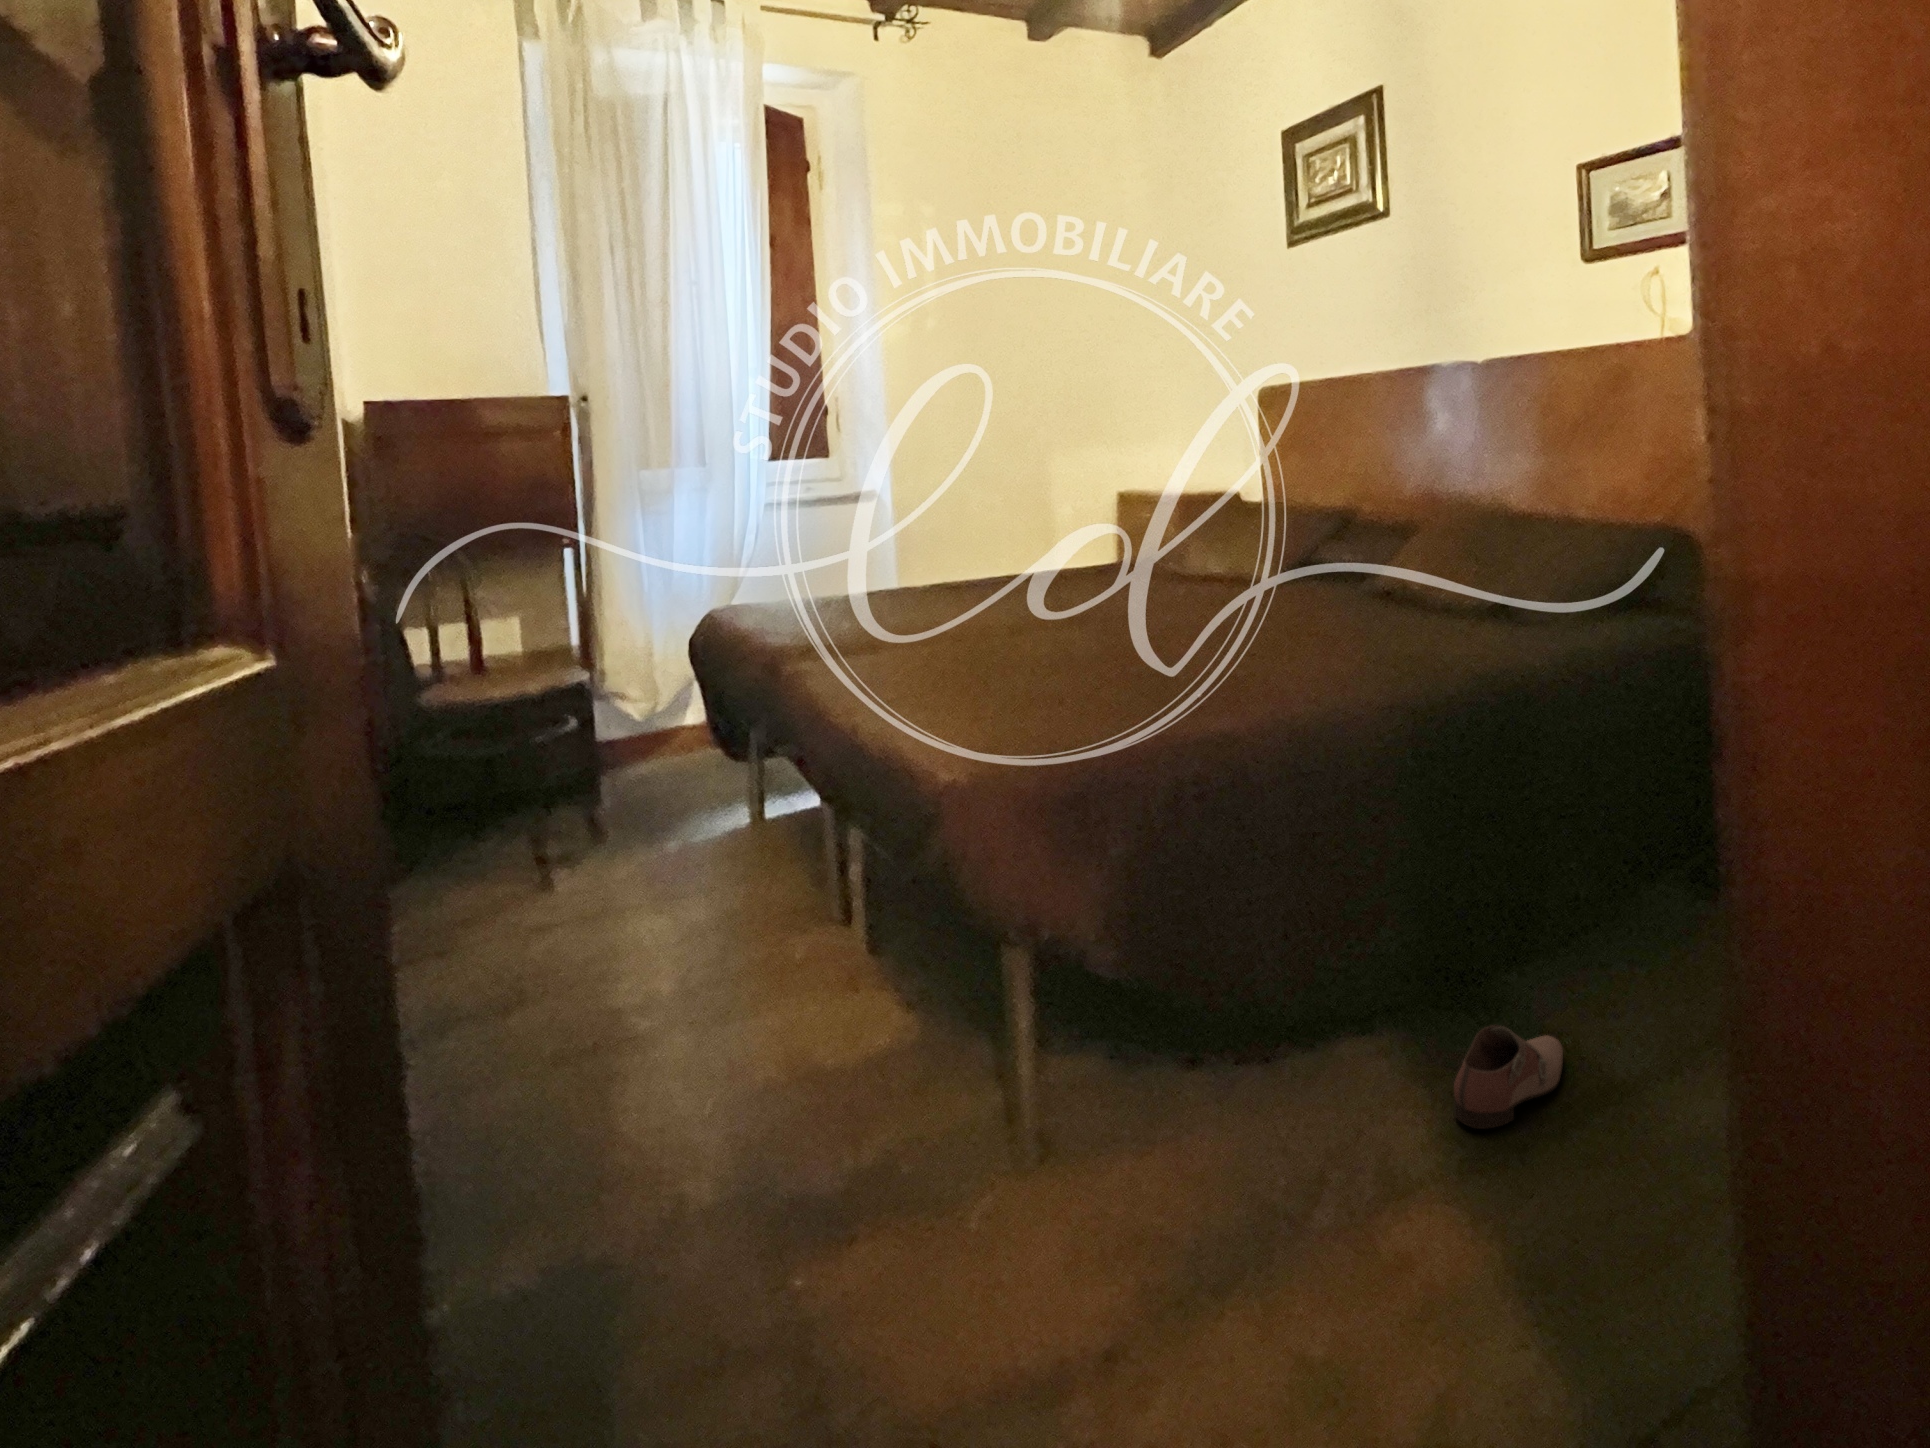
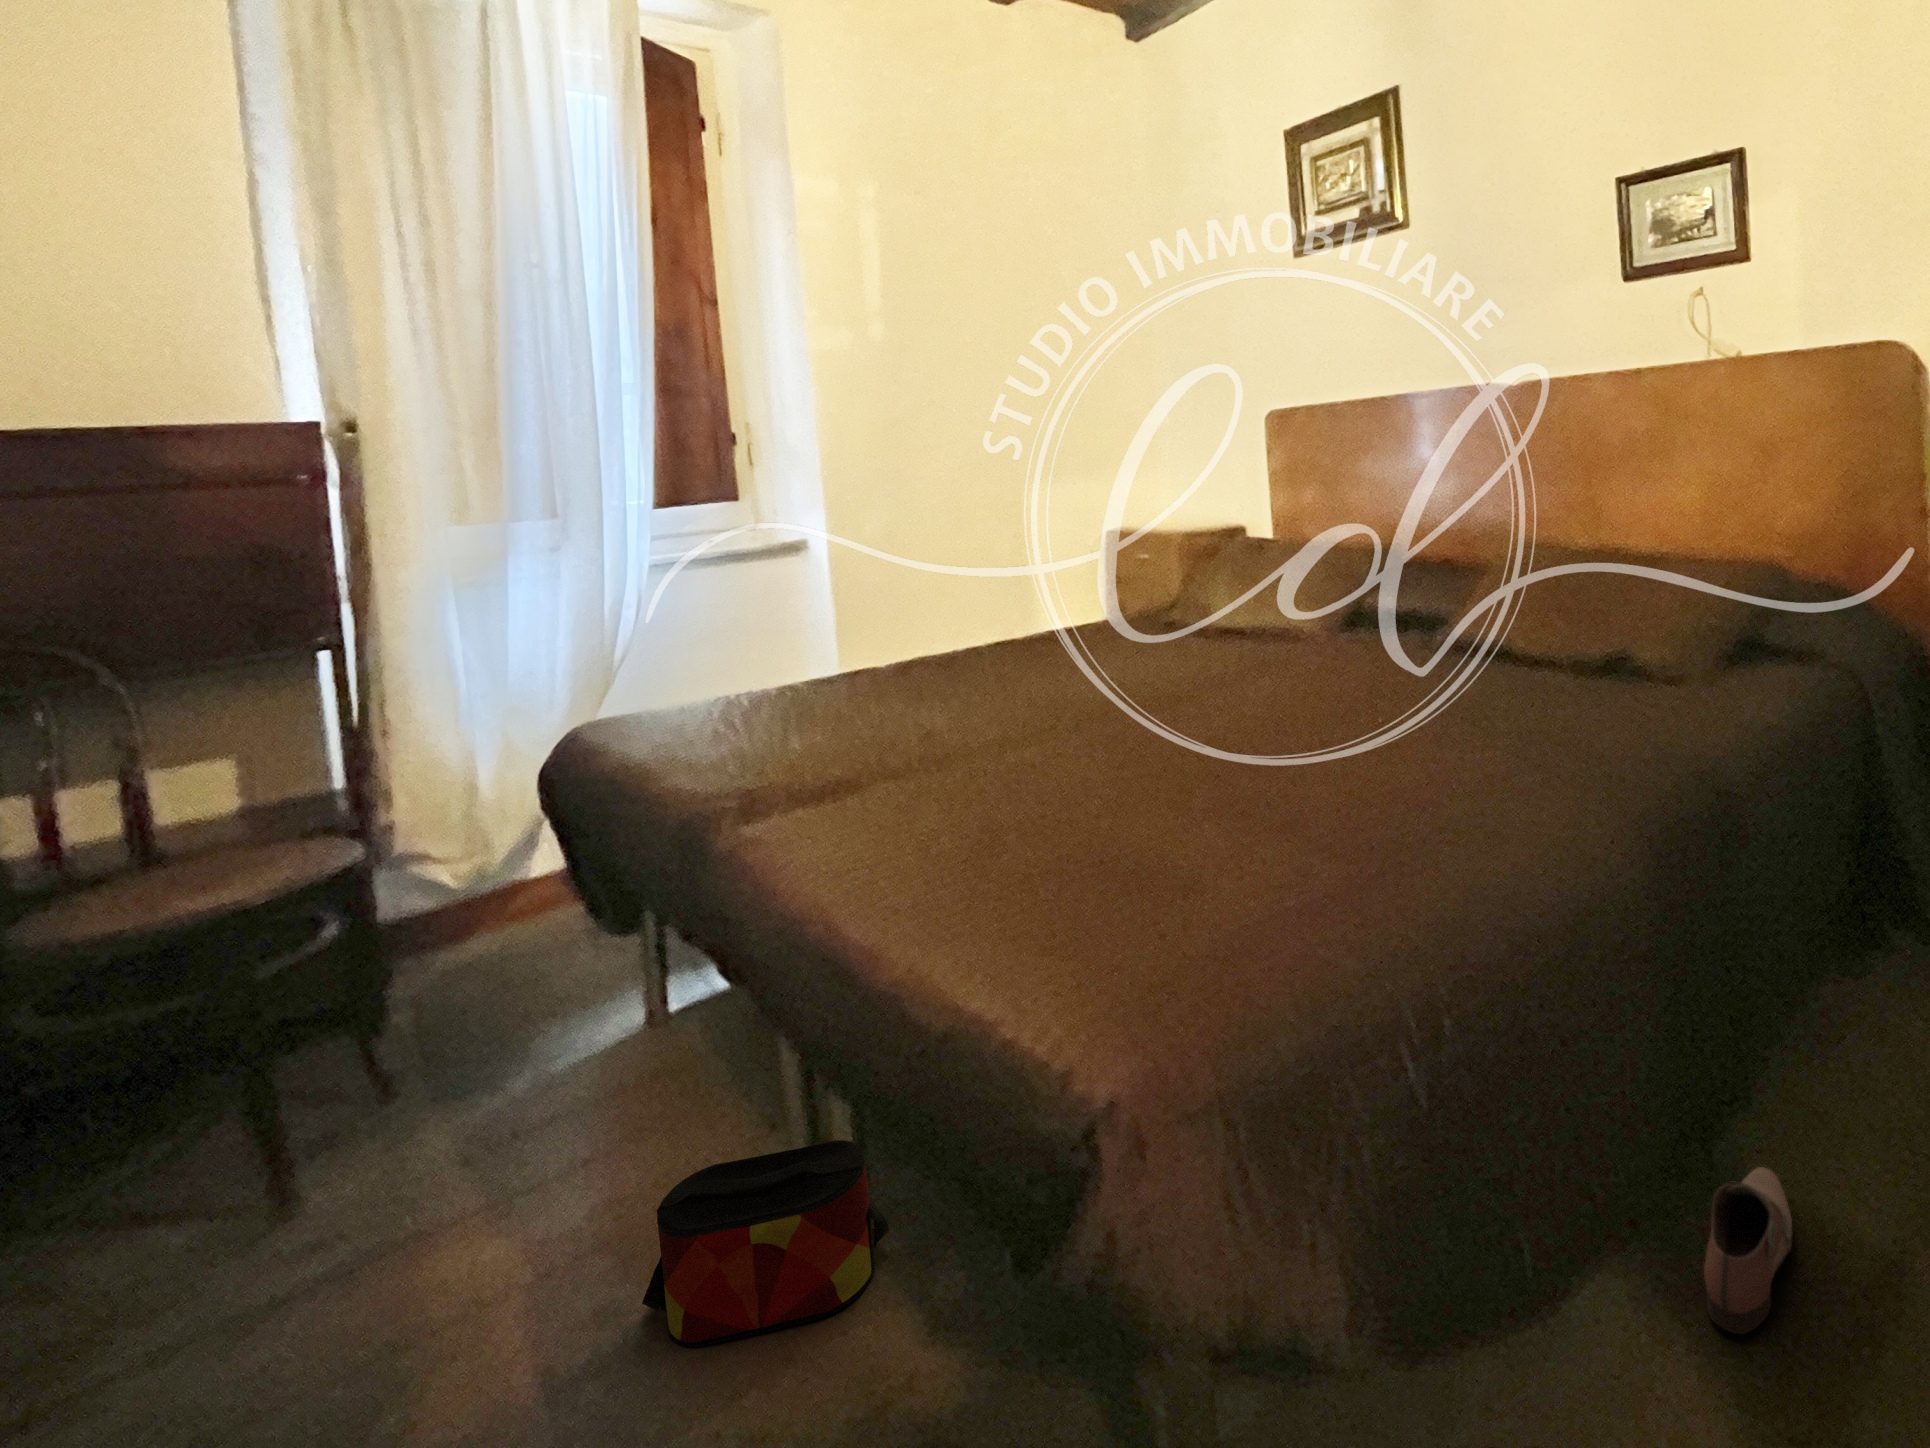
bag: none [731,887,878,992] -> present [642,1140,889,1347]

